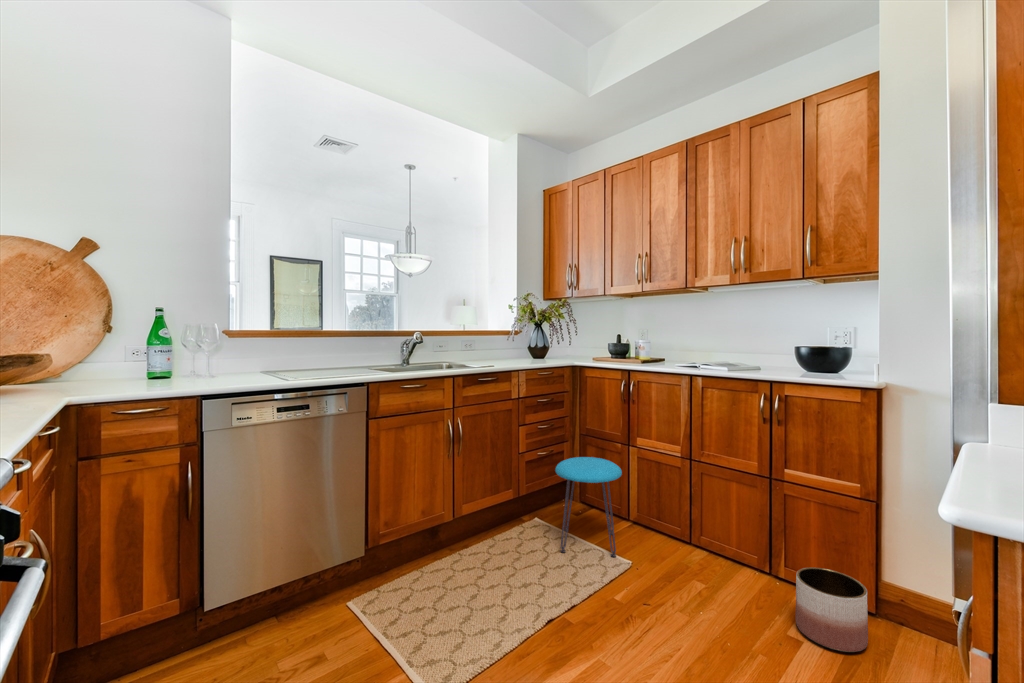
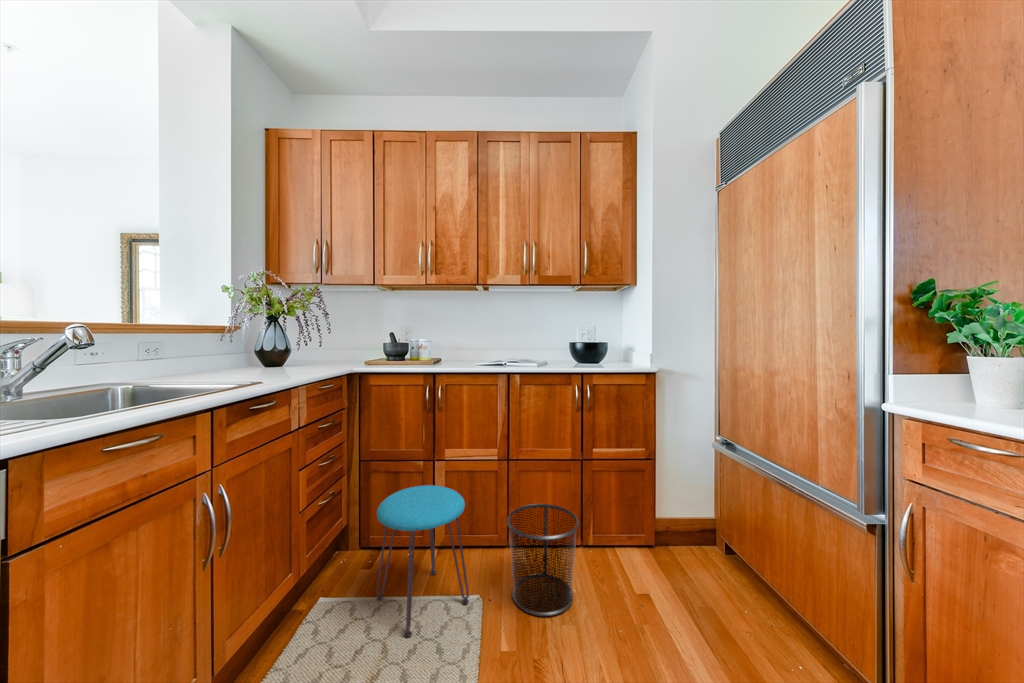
waste bin: none [642,498,713,596] -> present [507,504,579,616]
planter: present [796,567,868,652] -> none [637,523,688,591]

